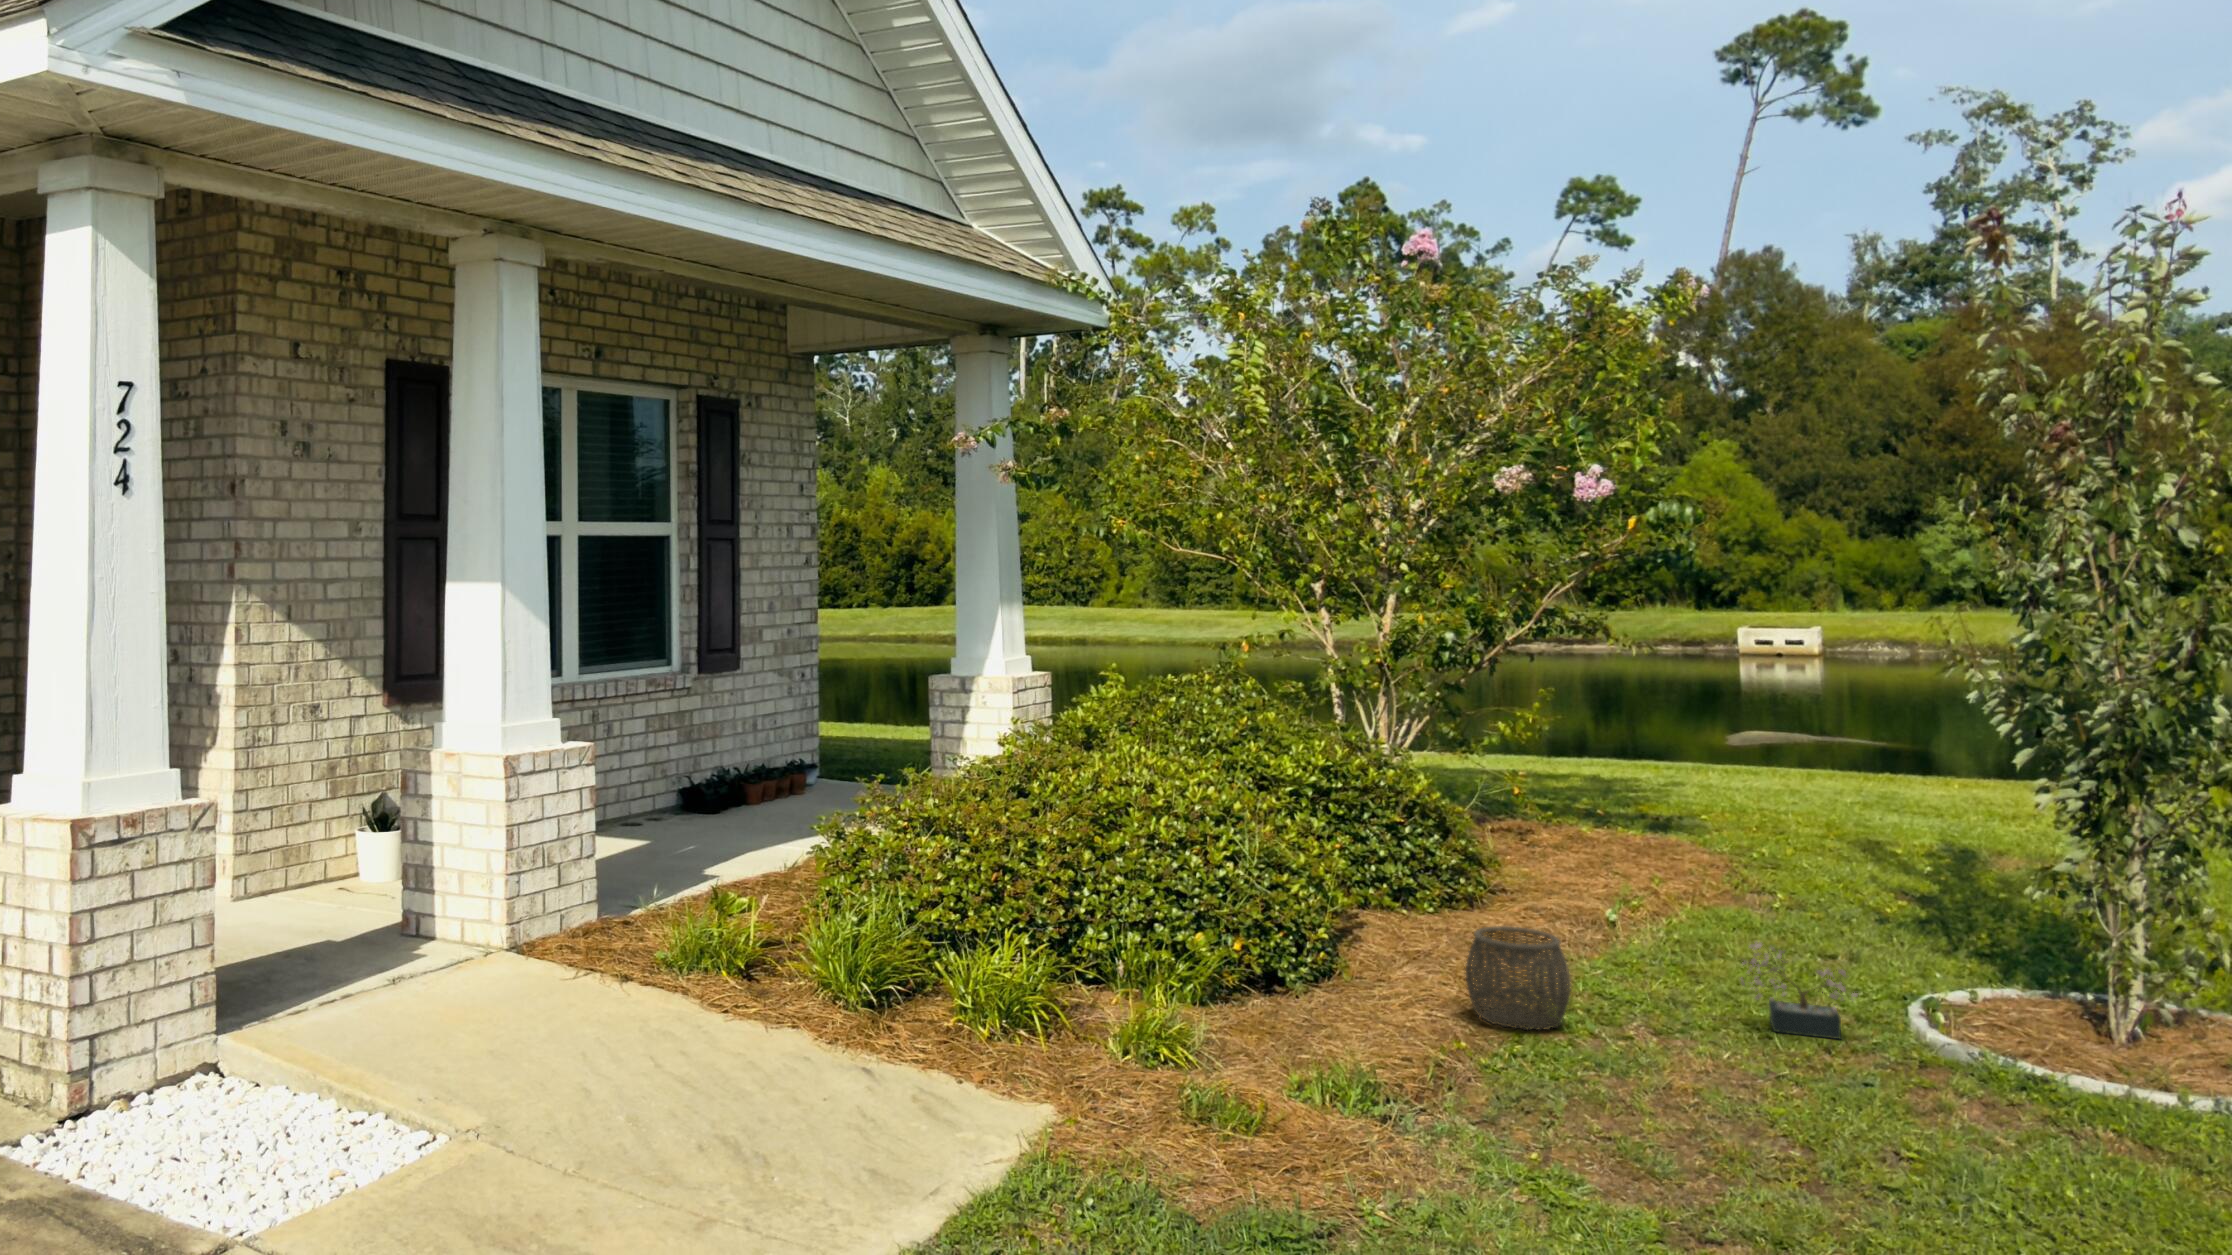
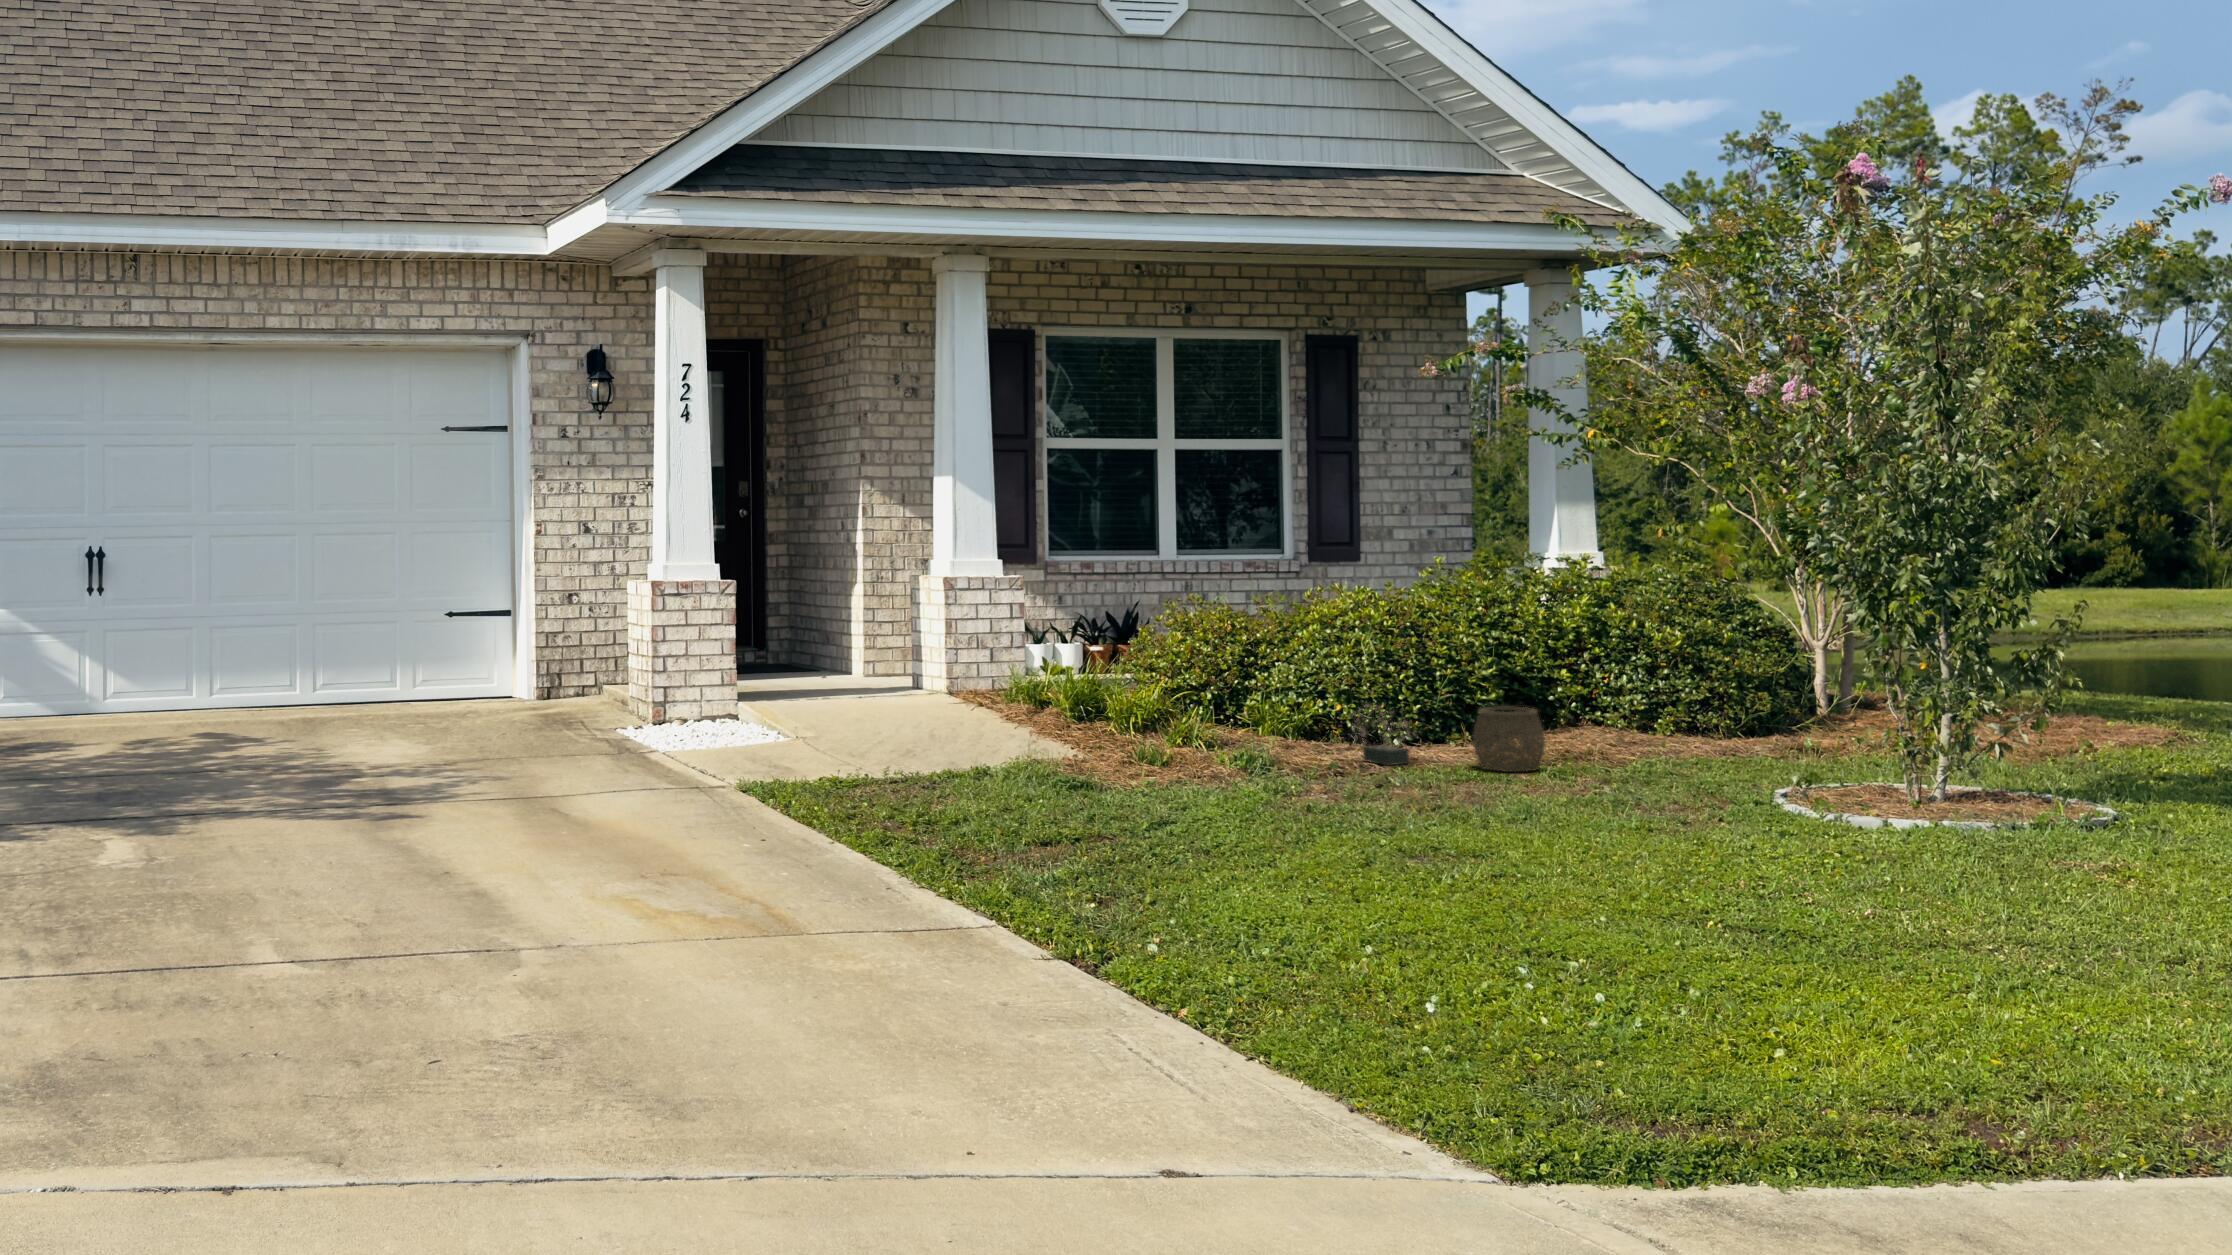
decorative plant: present [1741,942,1857,1040] -> present [1354,706,1410,765]

